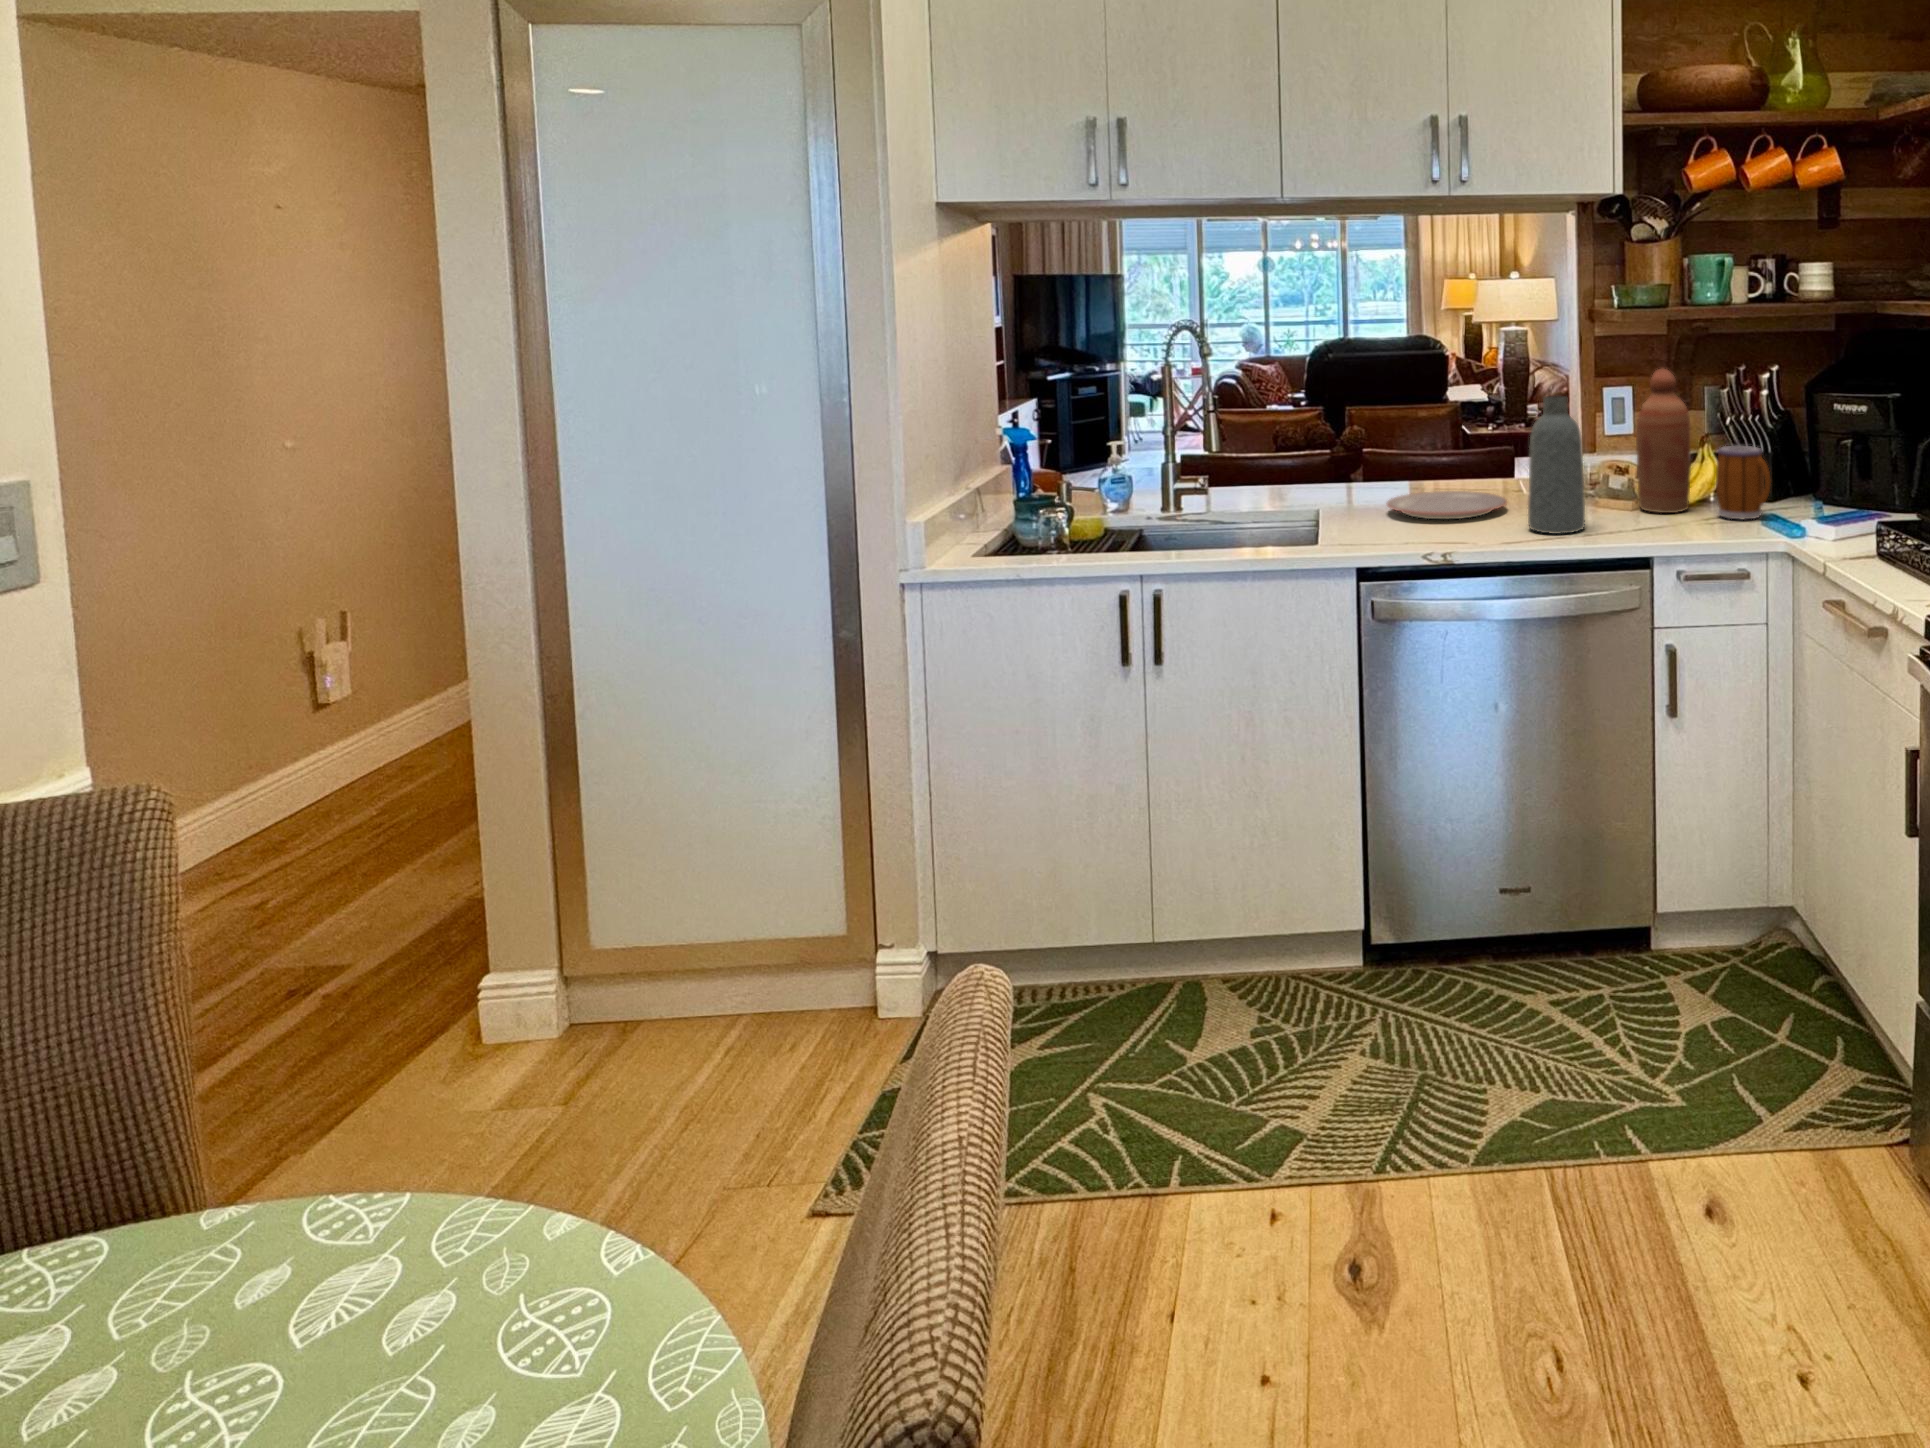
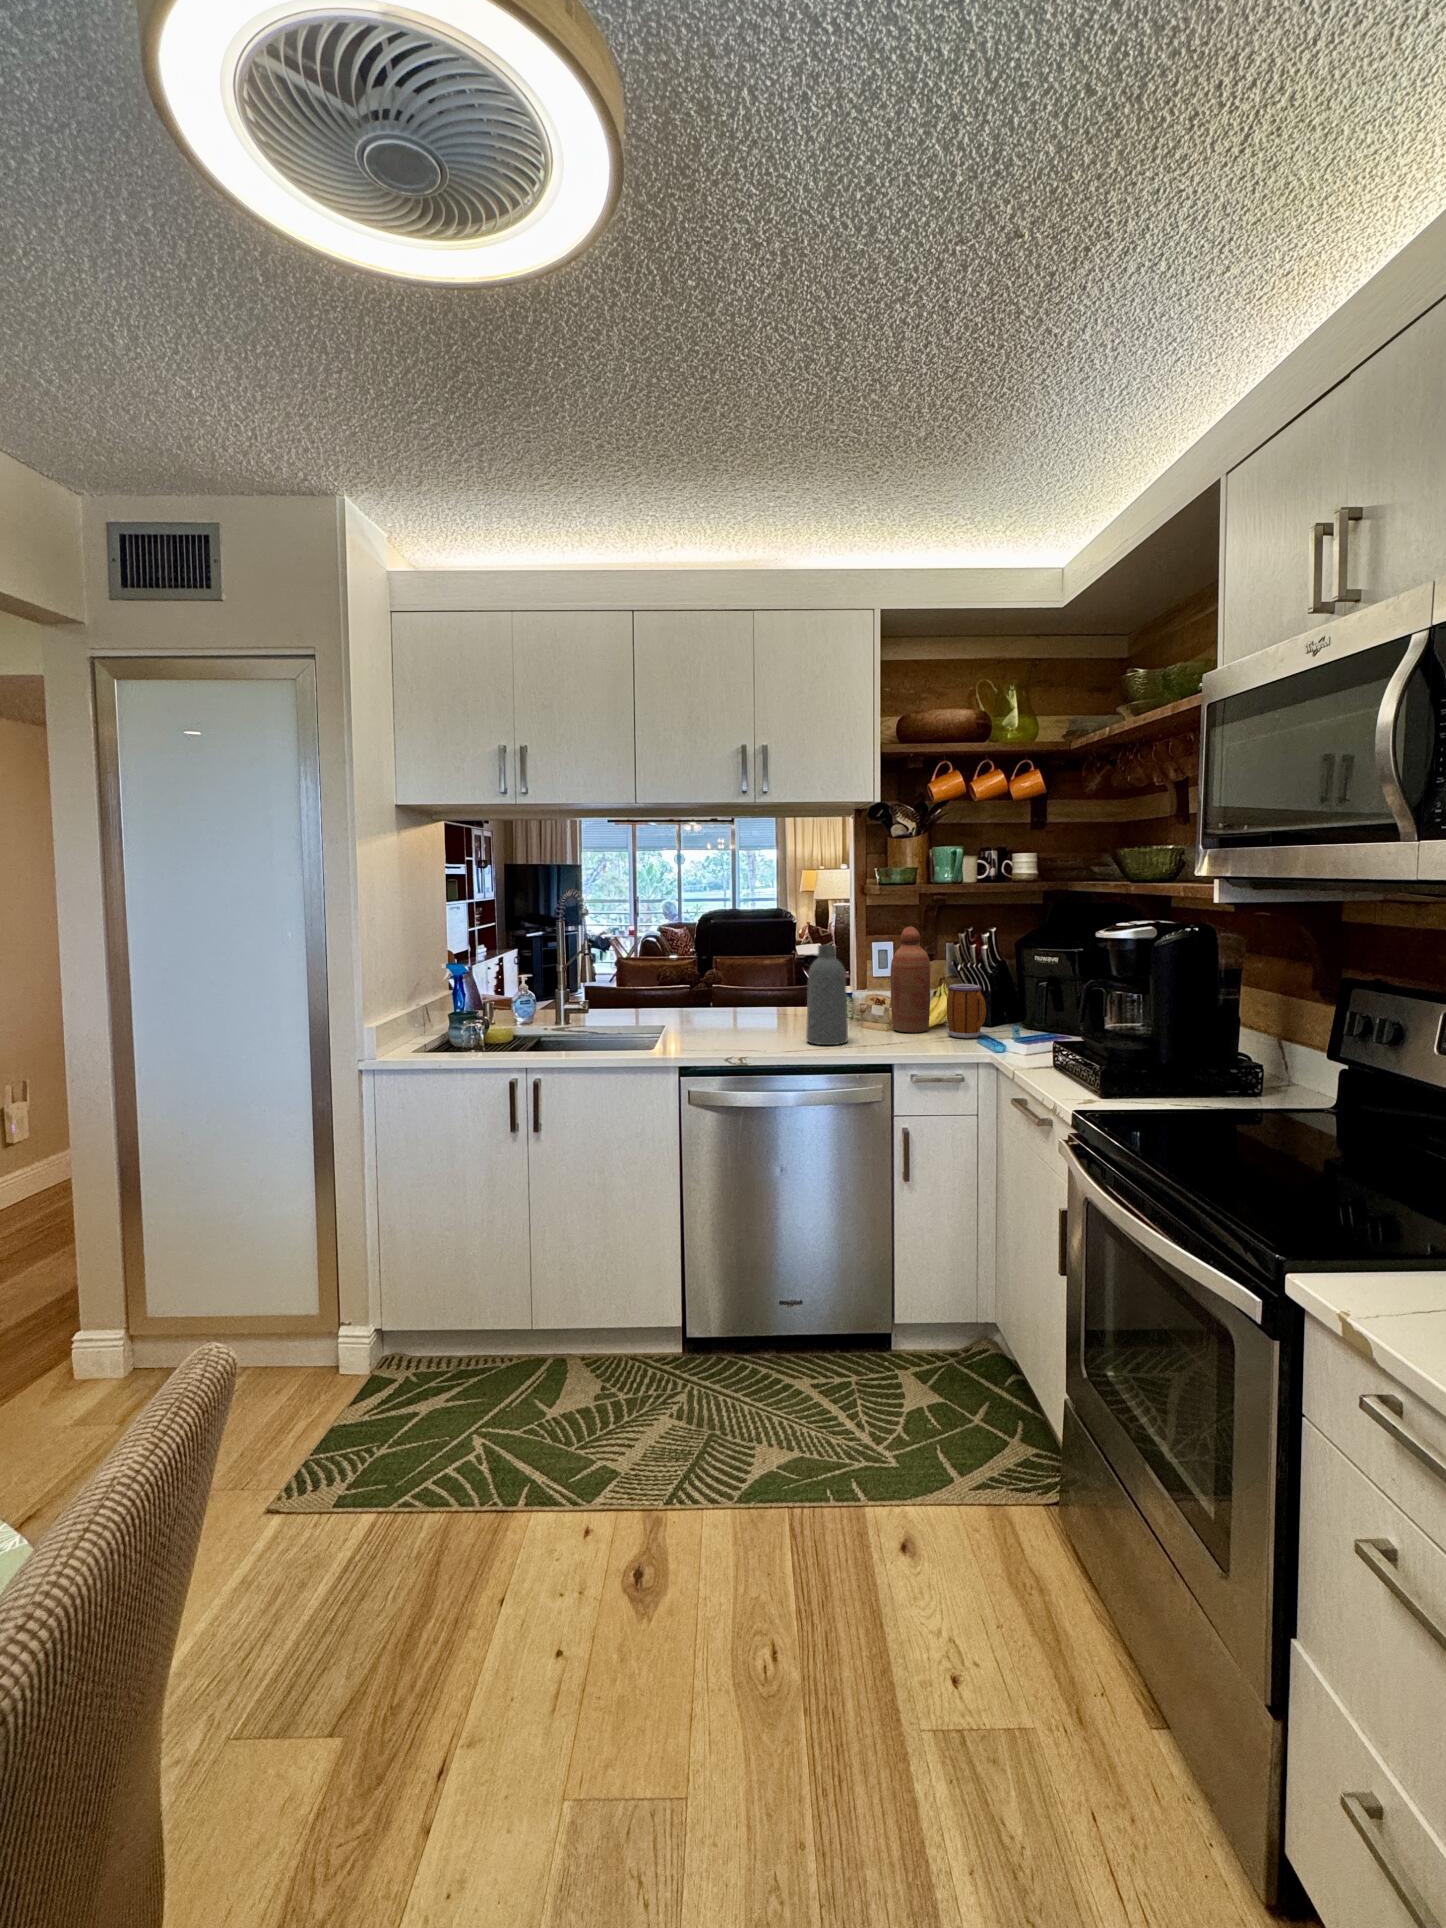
plate: present [1386,491,1507,519] -> none [709,1014,797,1034]

